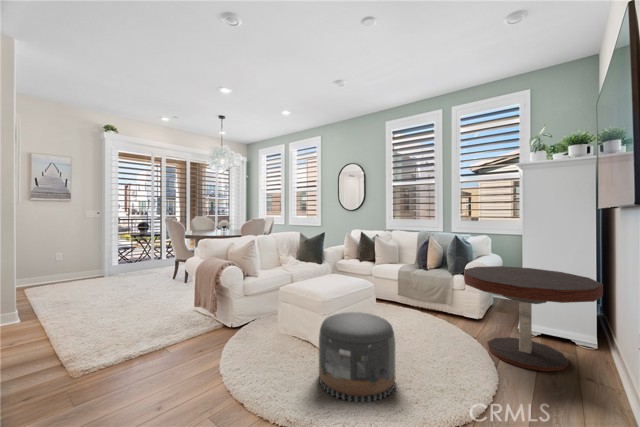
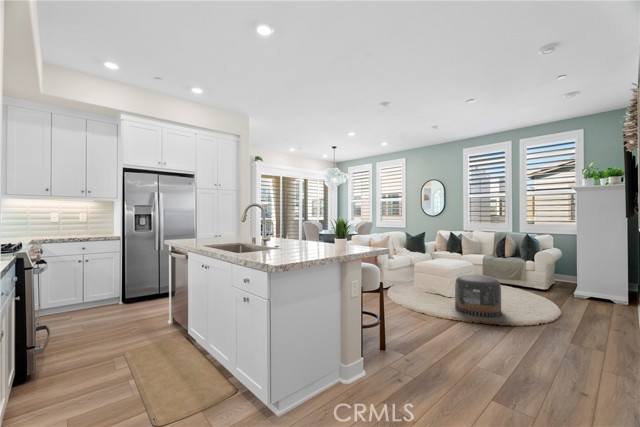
coffee table: present [464,266,603,371] -> none [537,254,628,312]

